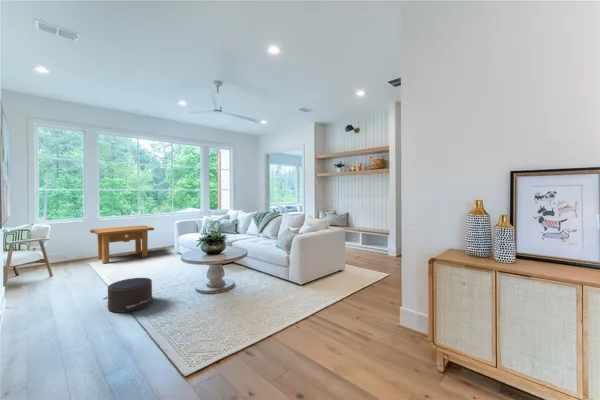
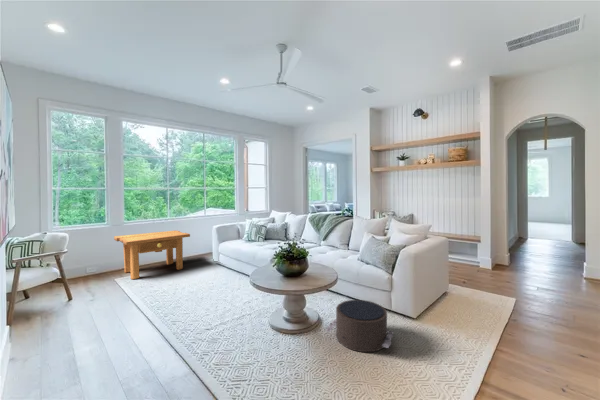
pouf: present [103,278,152,312] -> present [326,300,393,352]

